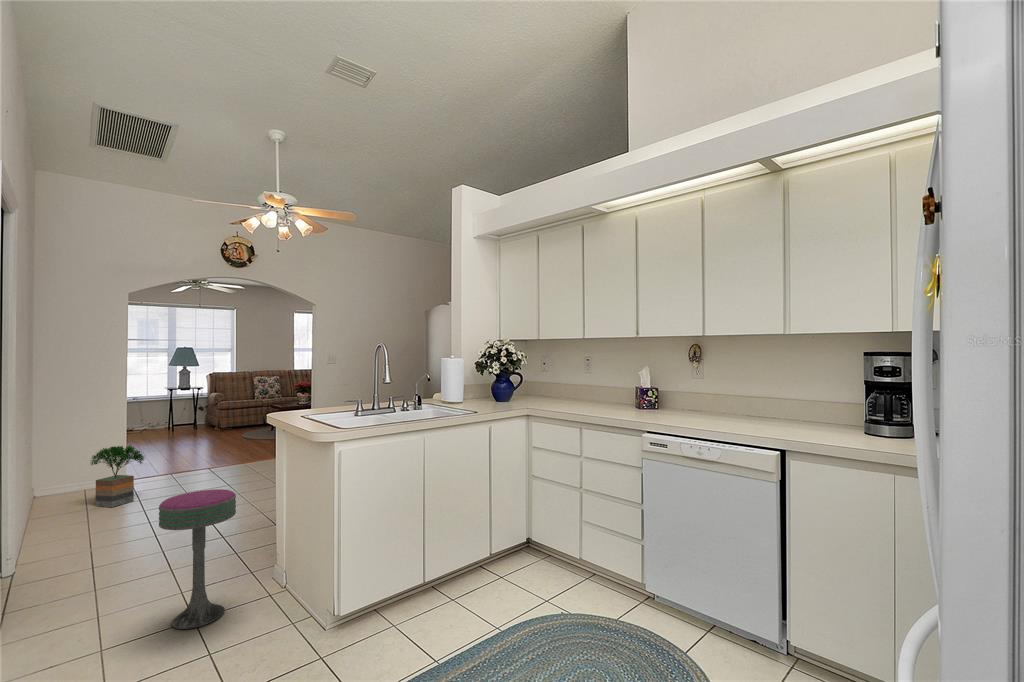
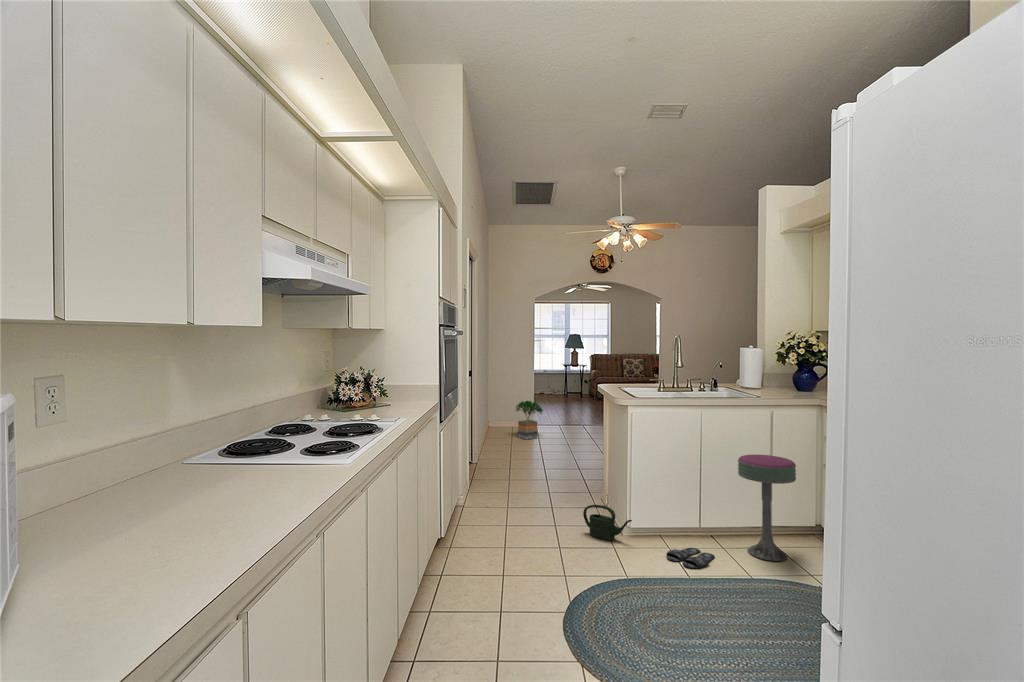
bar stool: present [159,489,236,629] -> present [738,455,796,561]
watering can: none [256,603,341,658] -> present [583,505,632,540]
slippers: none [395,620,452,658] -> present [667,548,715,568]

